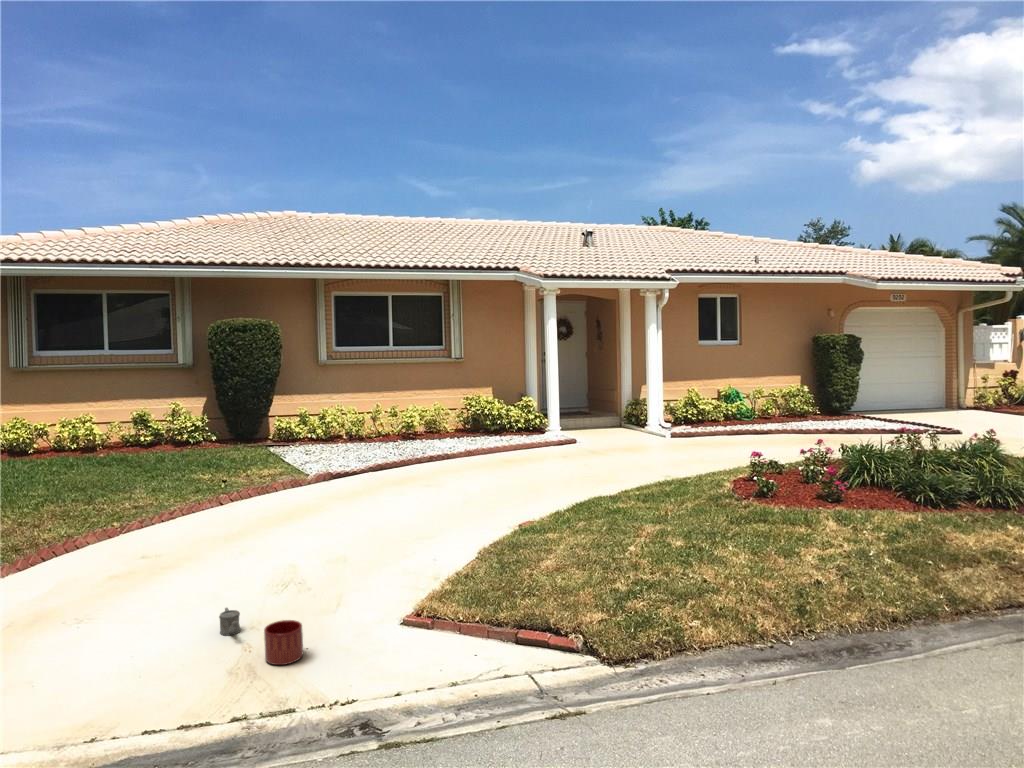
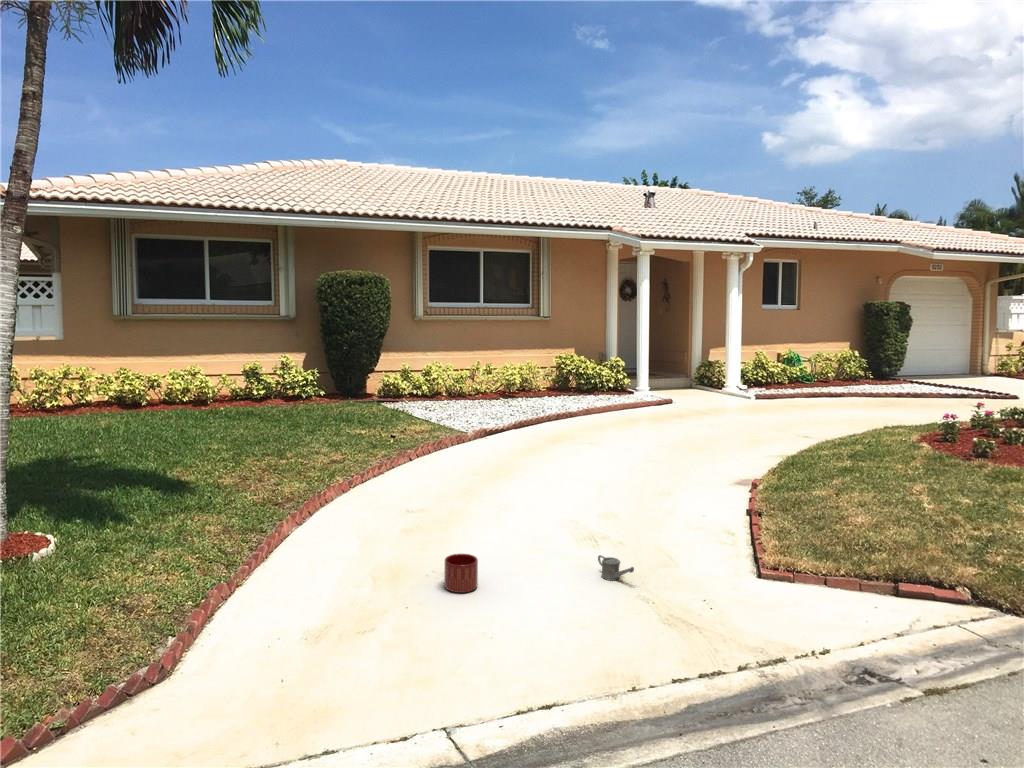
planter: present [264,620,303,665] -> present [444,554,478,593]

